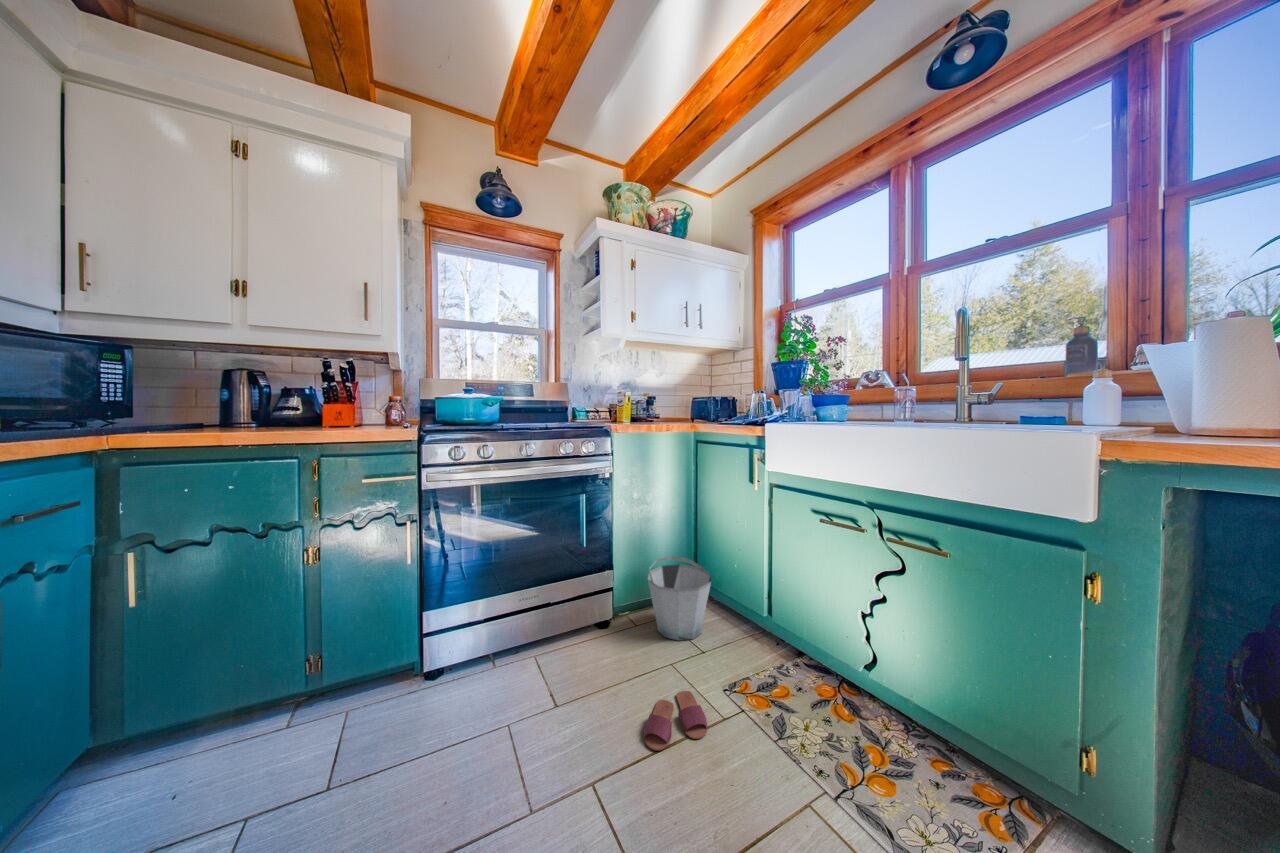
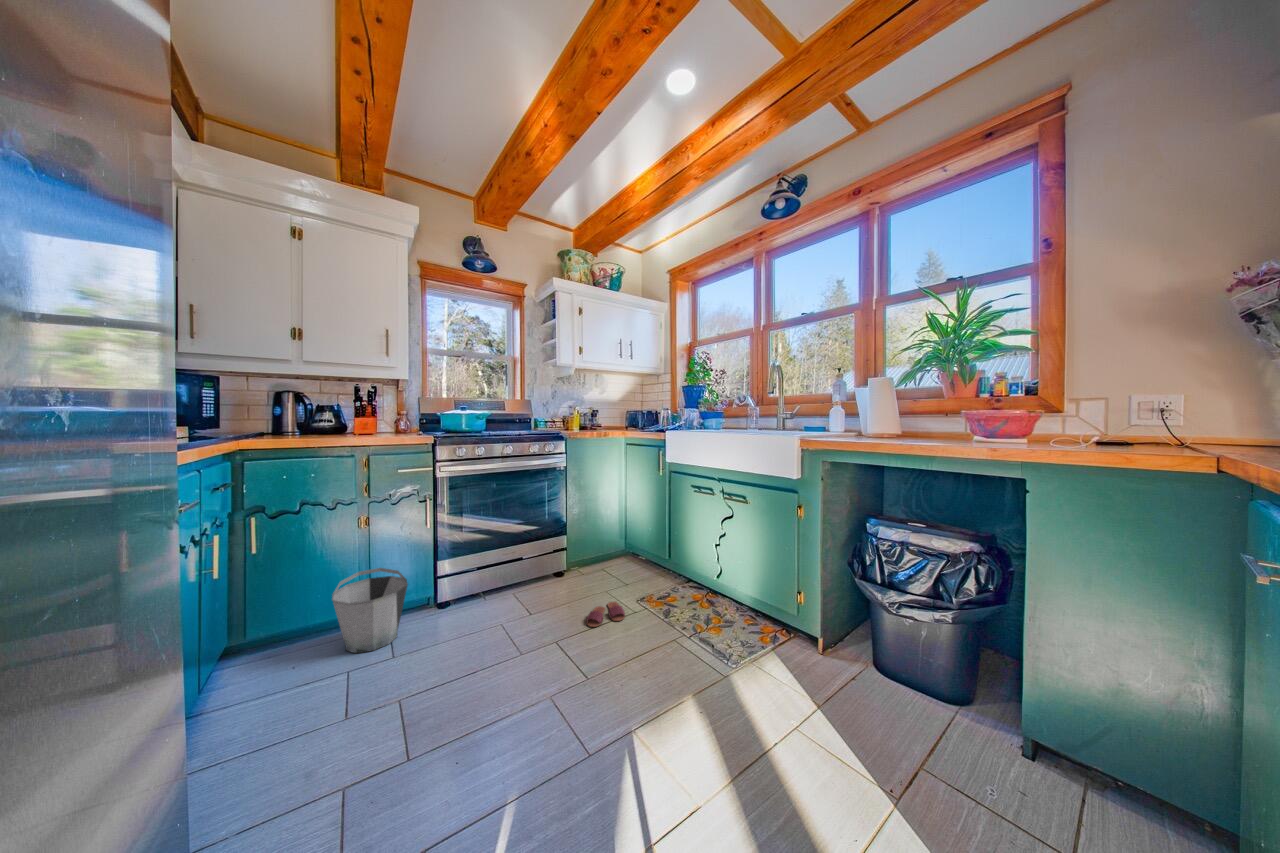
bucket: present [648,556,711,641] -> present [332,568,408,653]

